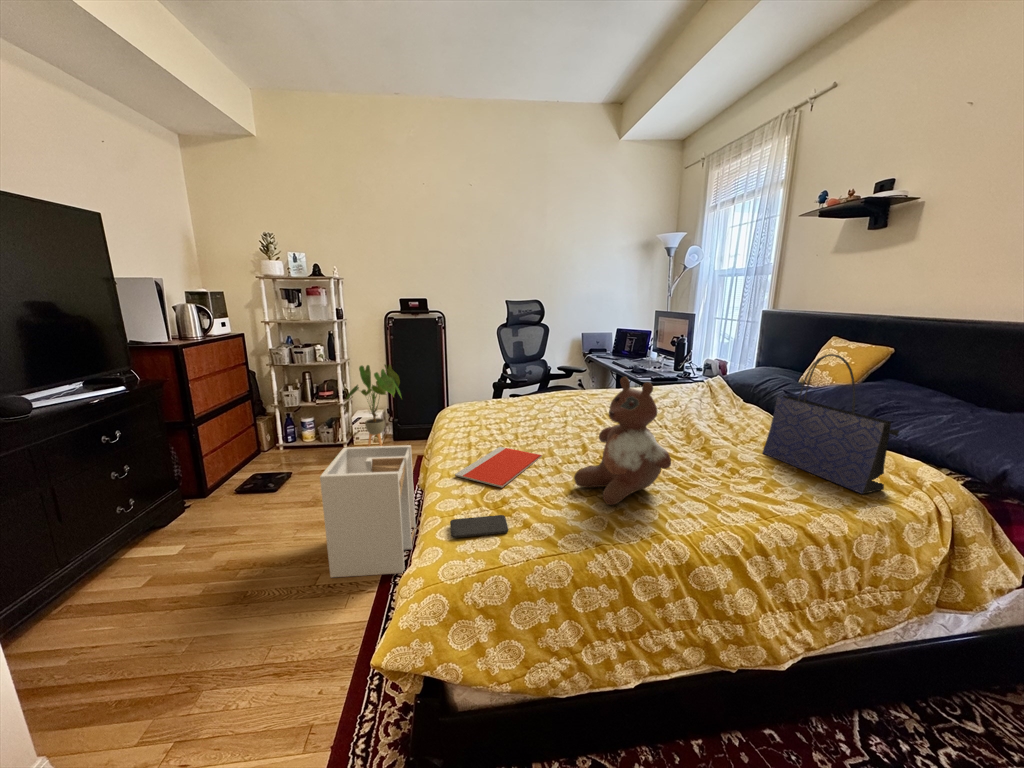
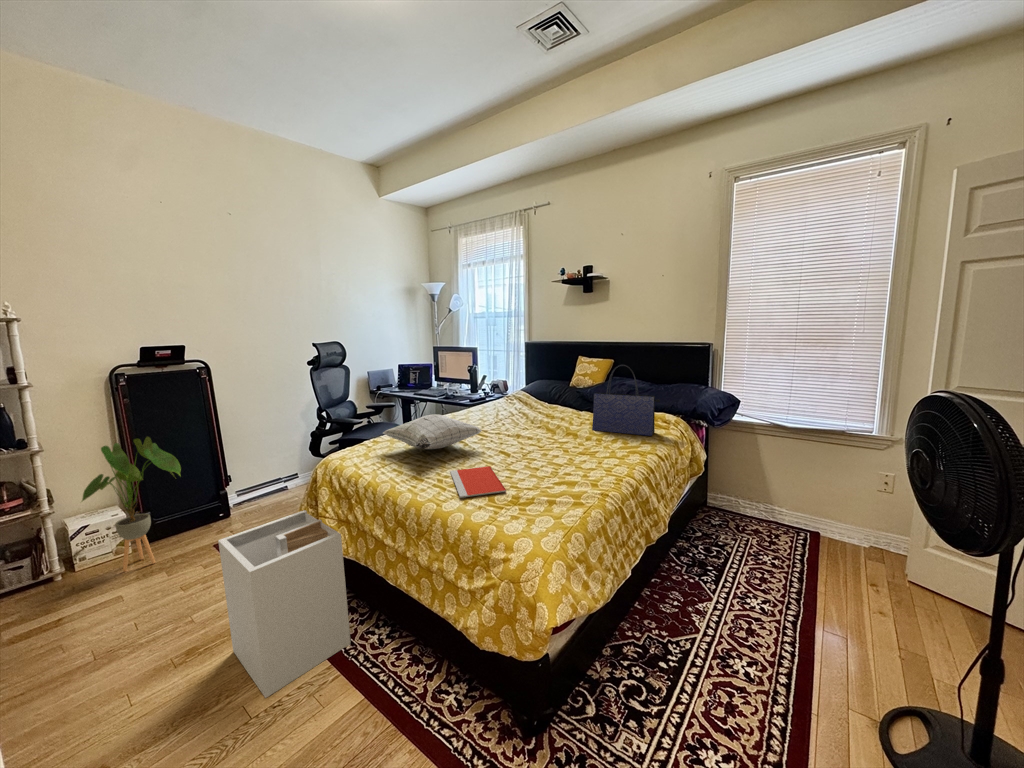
stuffed bear: present [574,377,671,505] -> none [536,391,599,476]
pillow: none [485,382,576,422] -> present [383,414,482,449]
smartphone: present [450,515,508,538] -> none [519,503,557,526]

